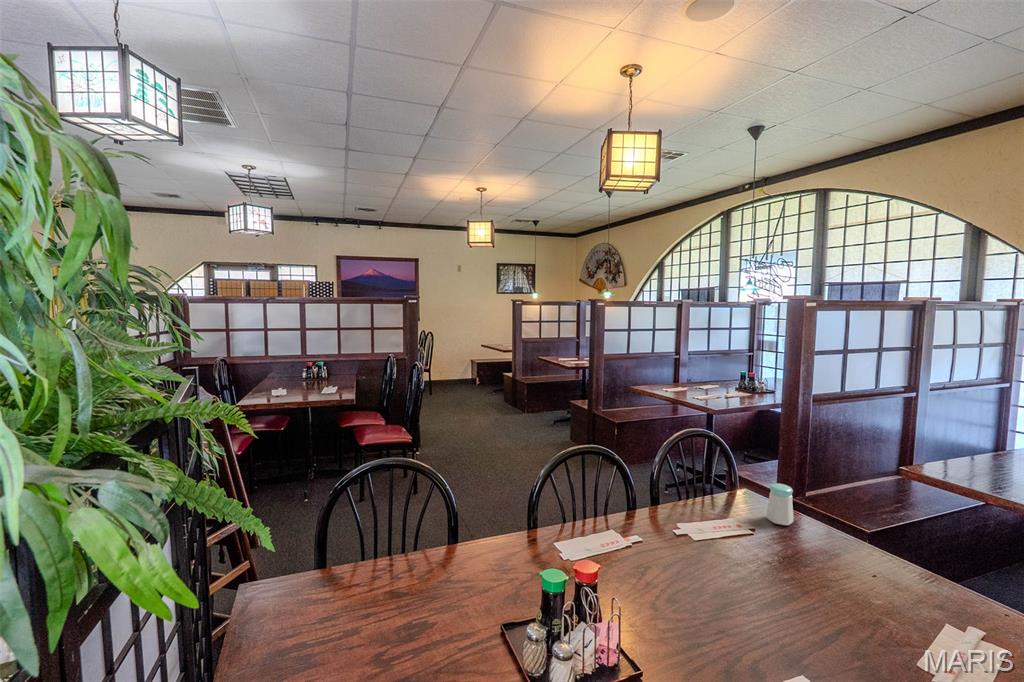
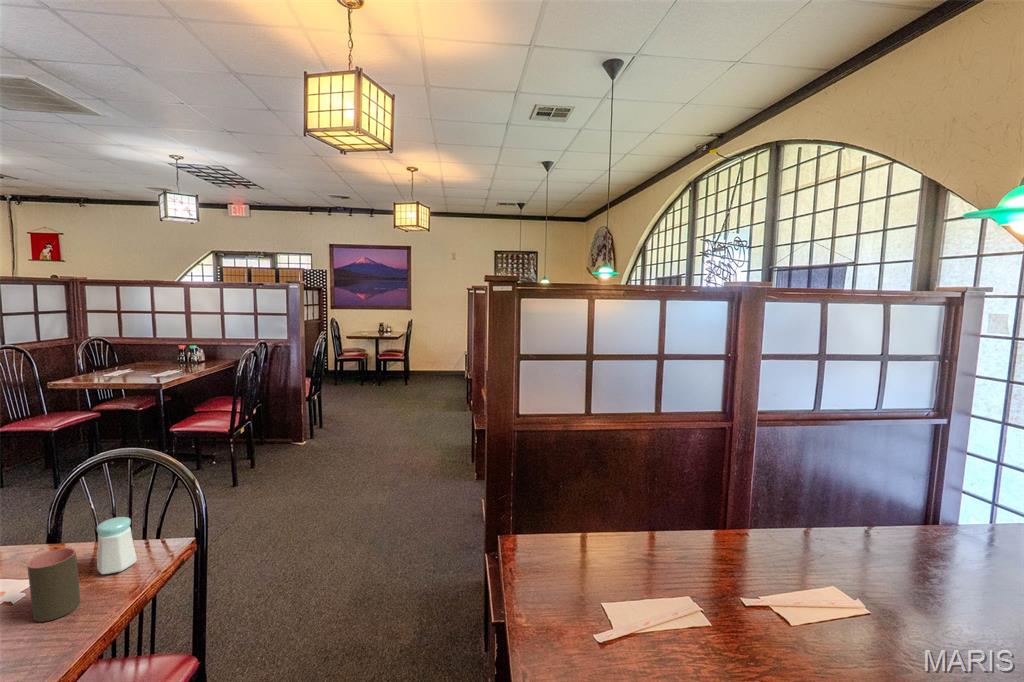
cup: none [805,502,838,553] -> present [27,548,81,622]

